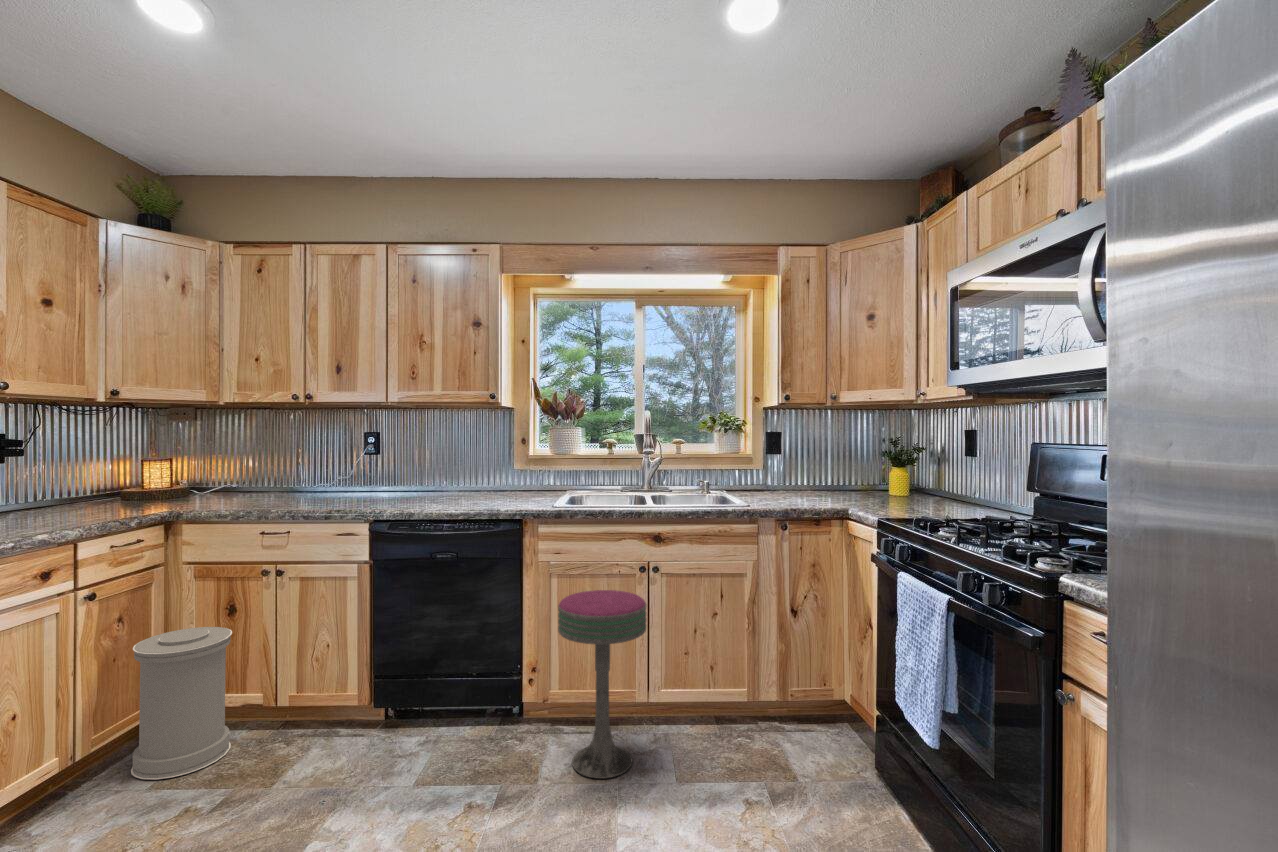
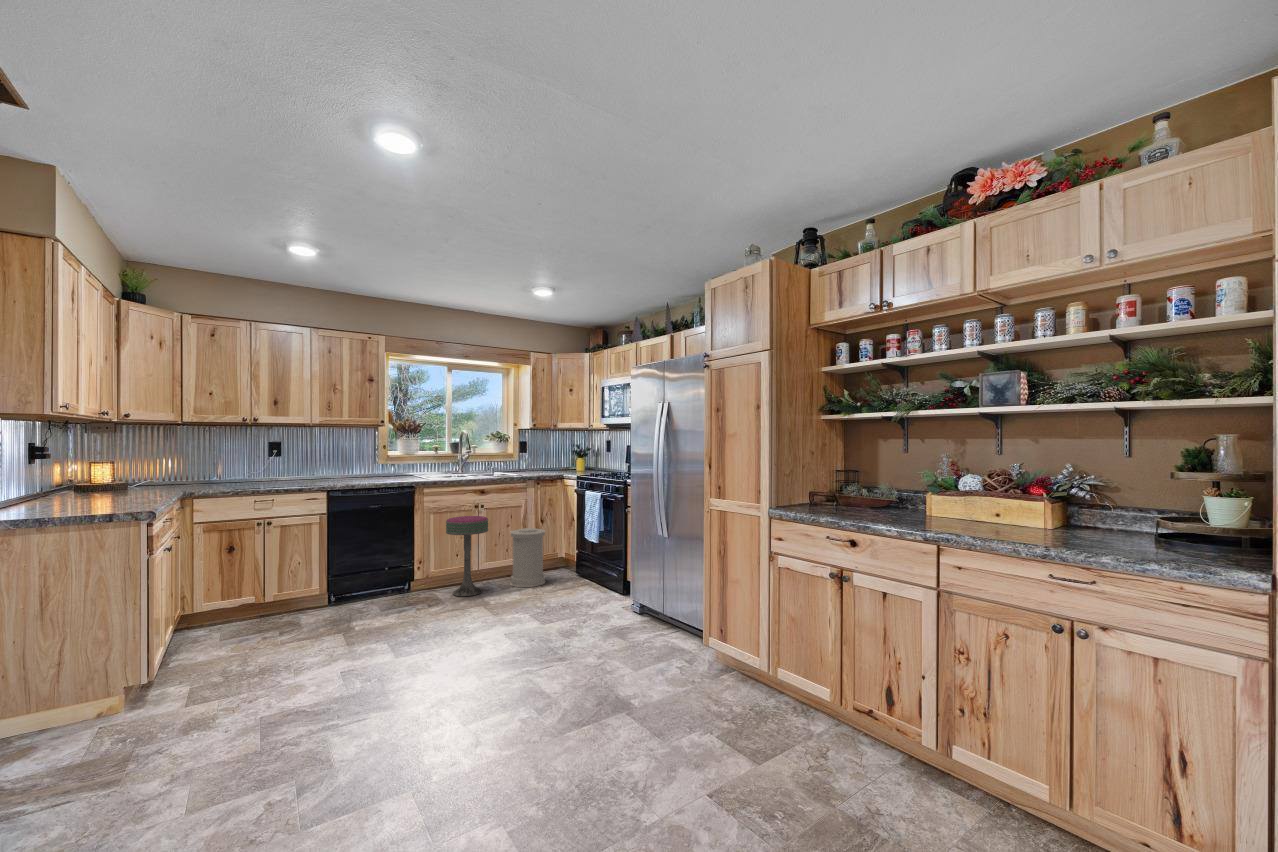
trash can: present [131,627,232,780] -> present [511,528,545,587]

